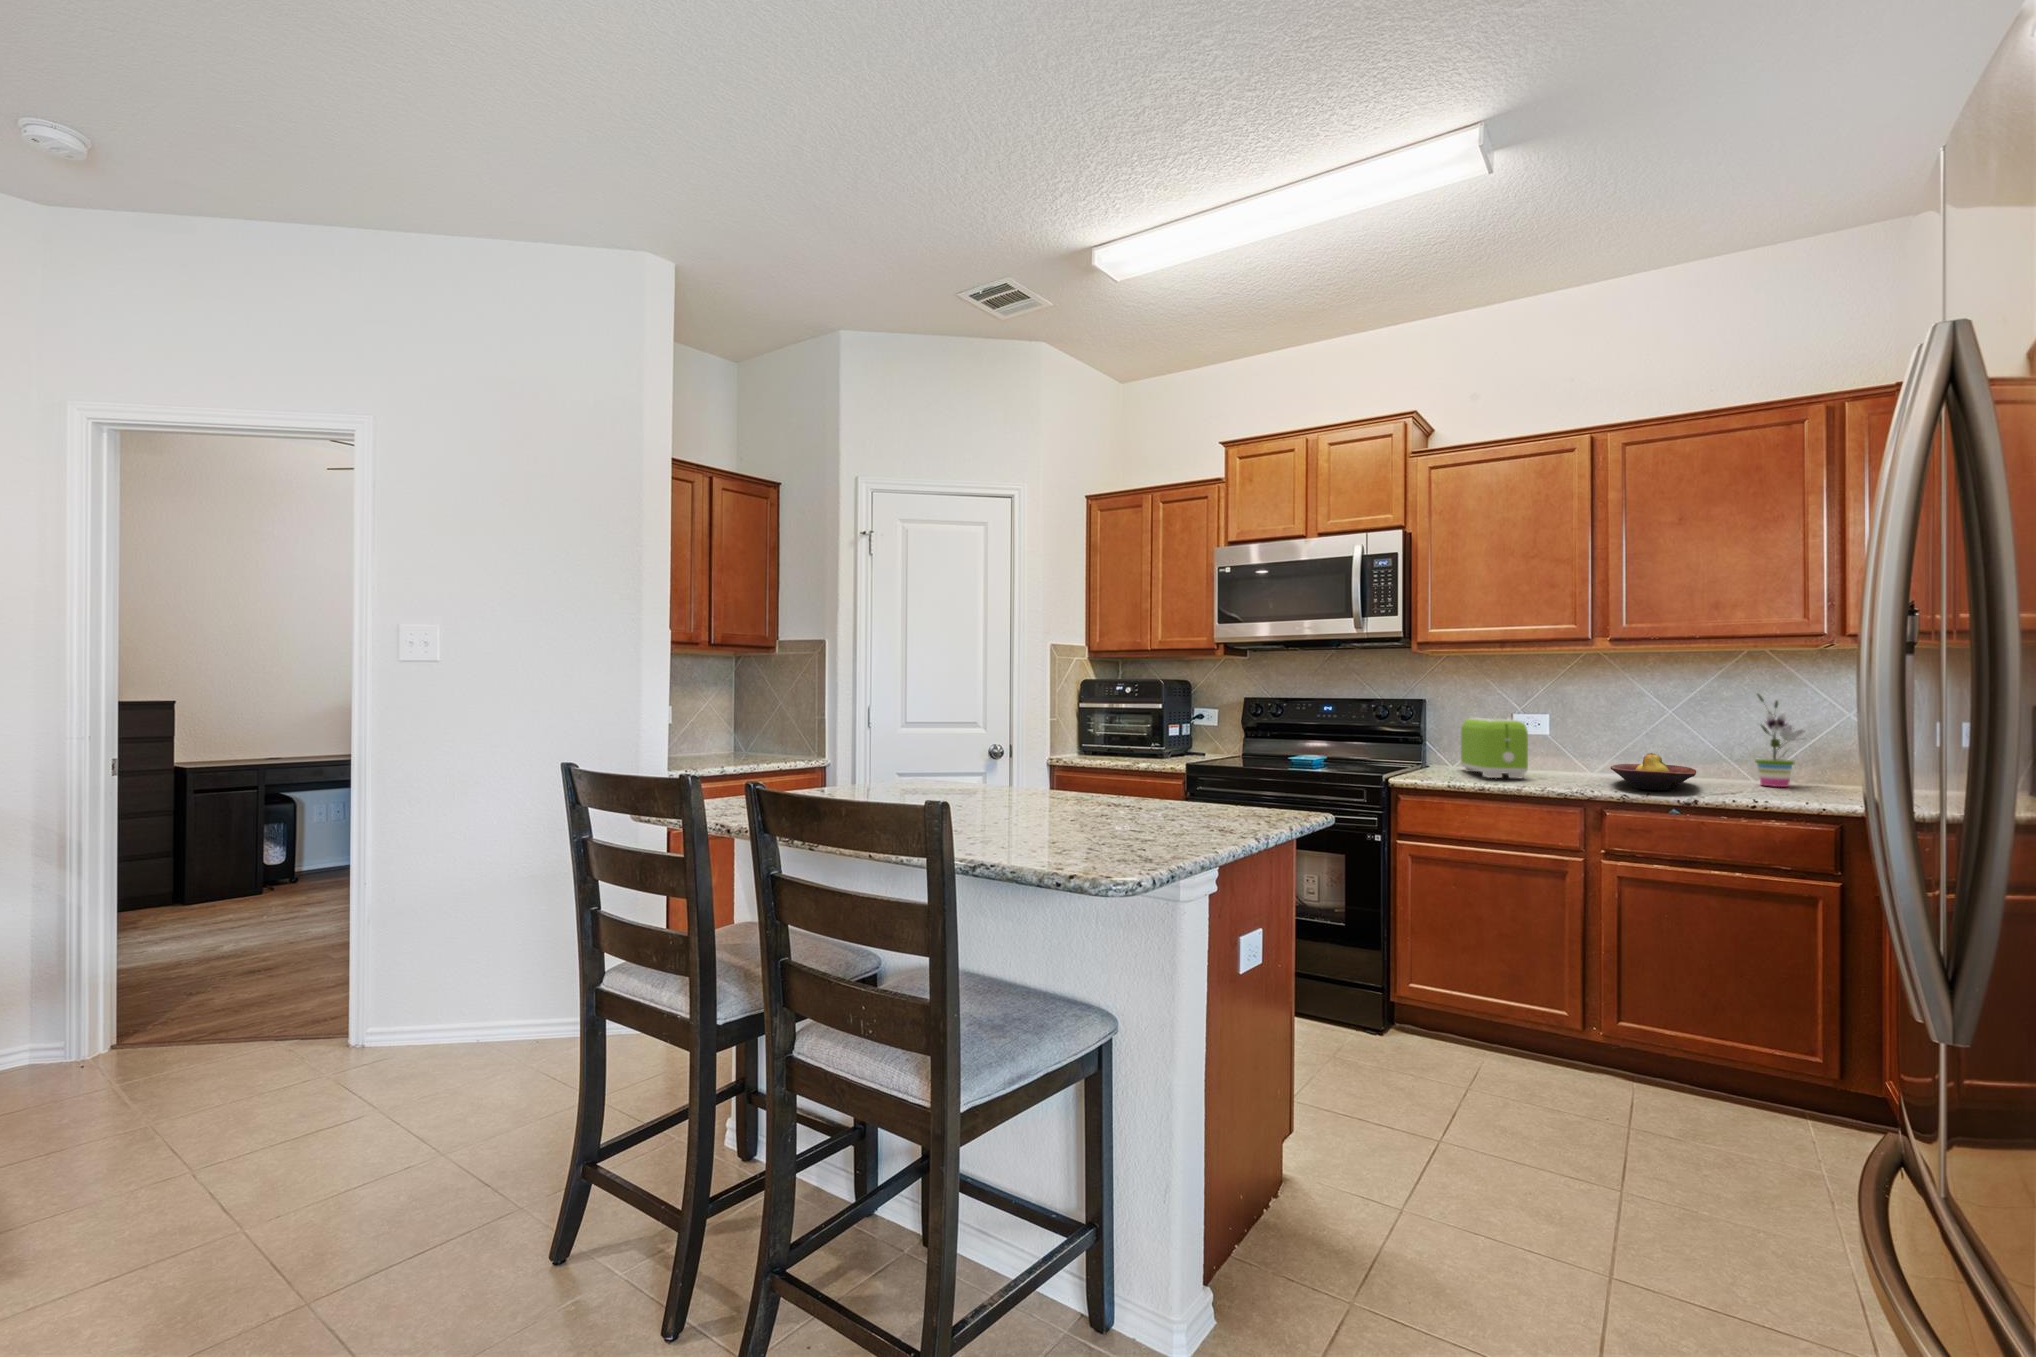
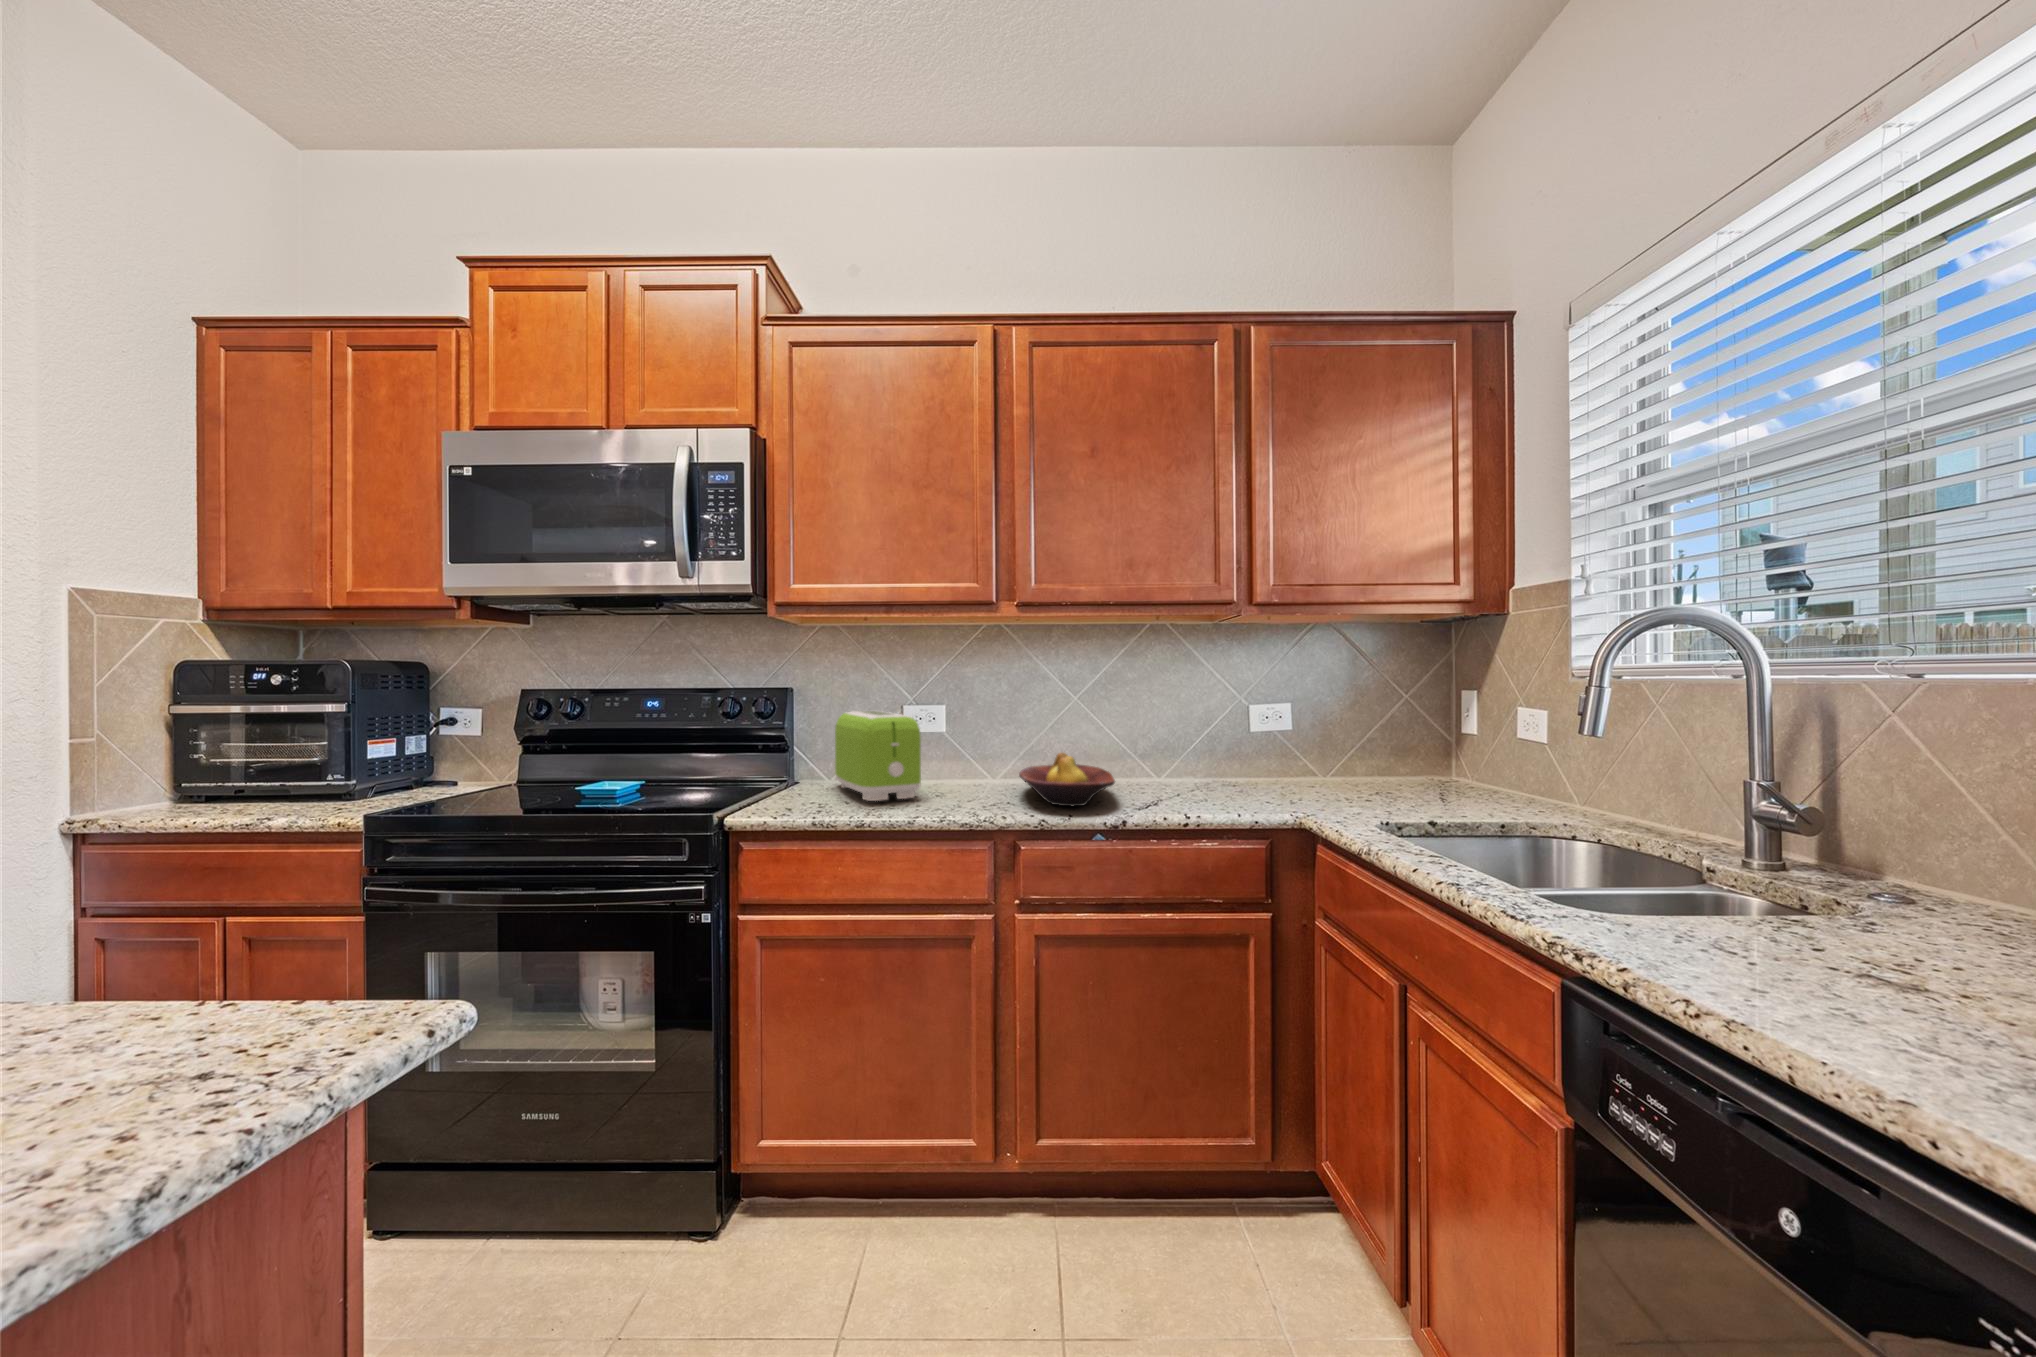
potted plant: present [1755,694,1805,787] -> none [1161,673,1207,785]

